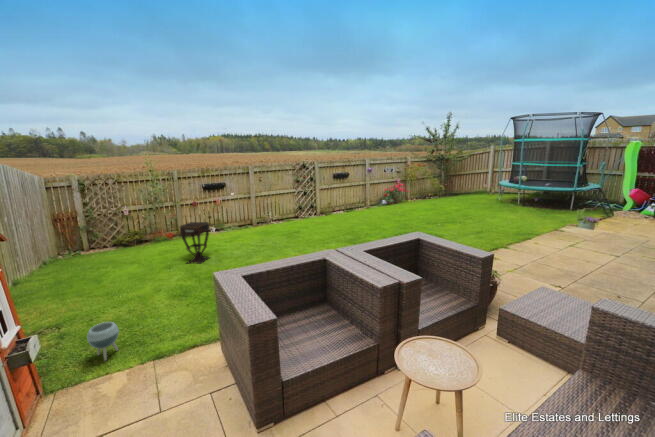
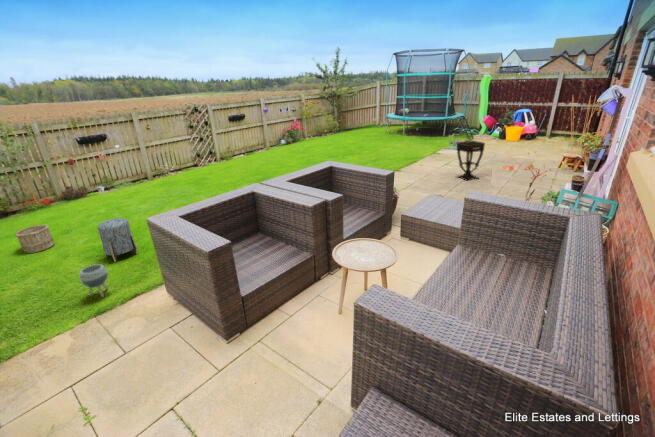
side table: present [180,222,209,264] -> present [457,141,485,180]
wooden bucket: none [104,260,135,285] -> present [15,225,54,253]
stool: none [147,269,180,314] -> present [98,218,137,262]

